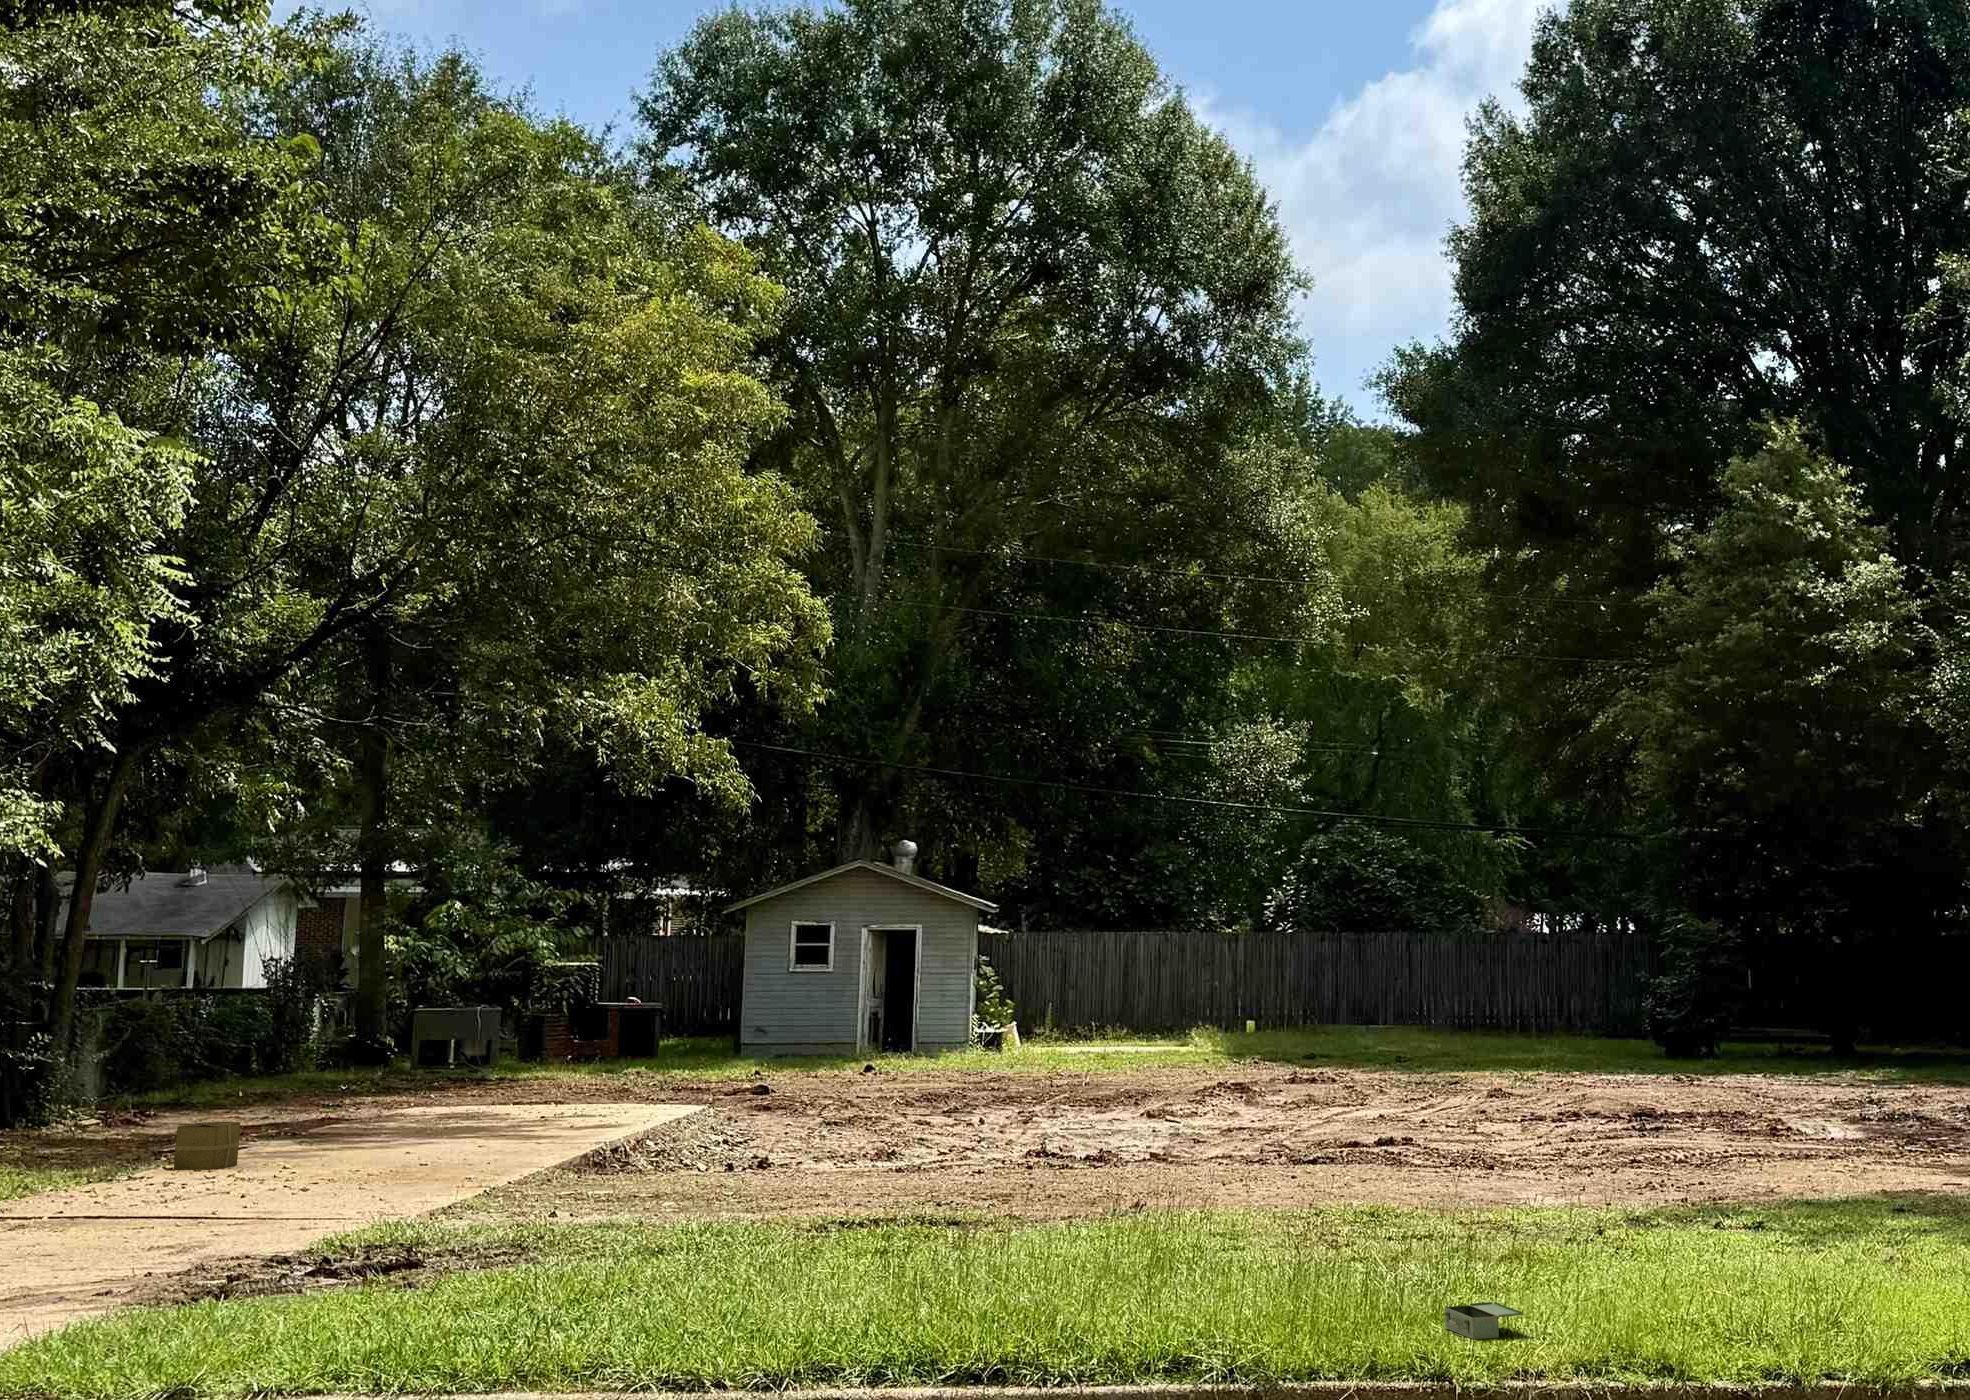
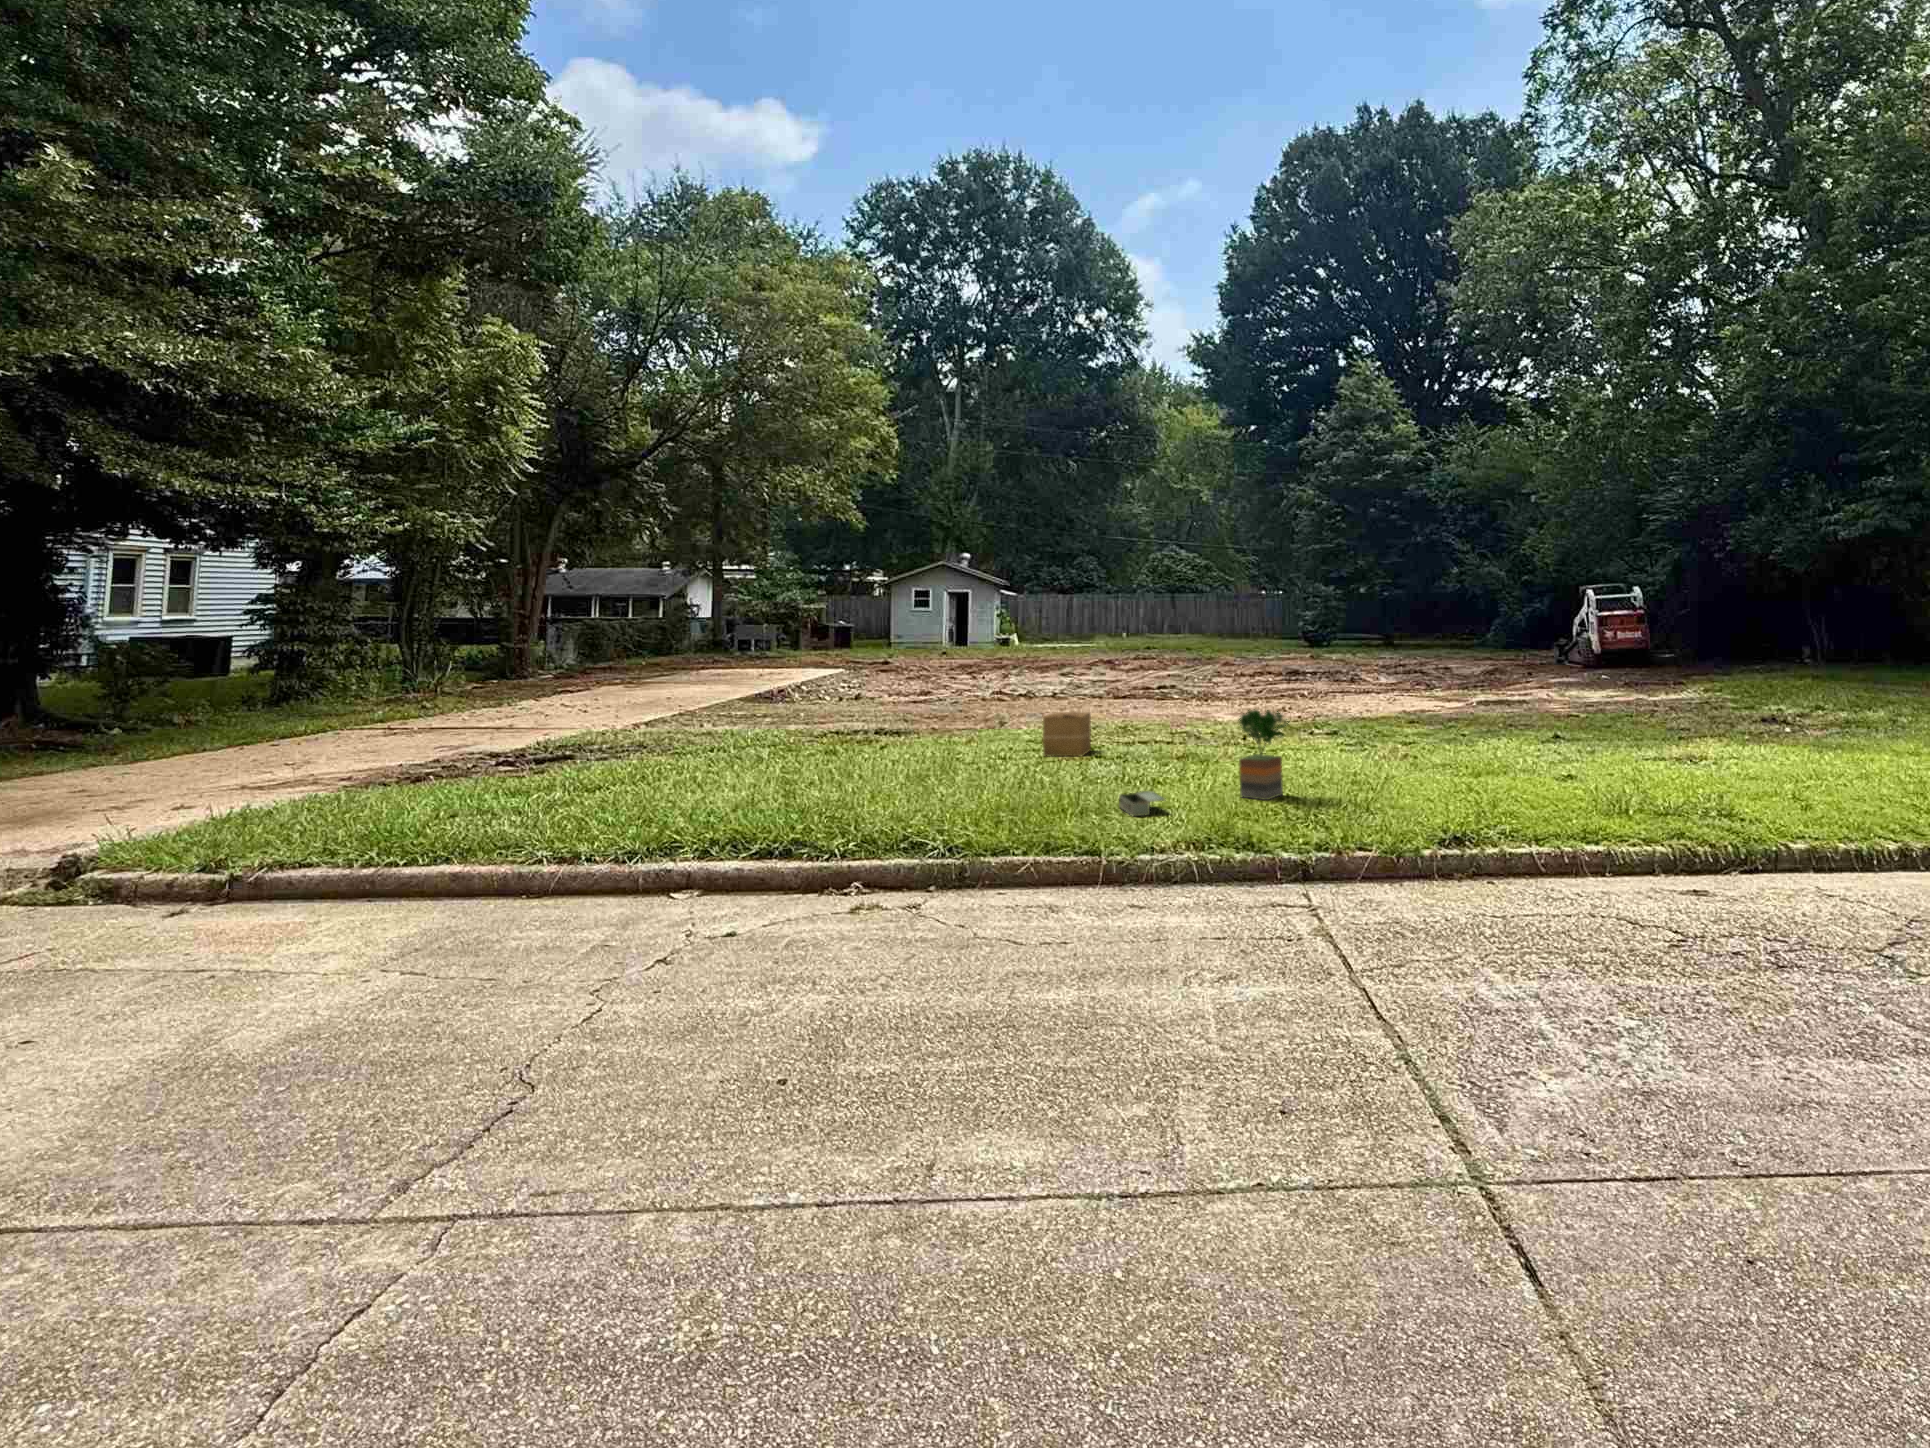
cardboard box: present [174,1121,240,1170] -> present [1043,711,1091,756]
potted tree: none [1621,1171,1710,1321] -> present [1239,709,1289,800]

